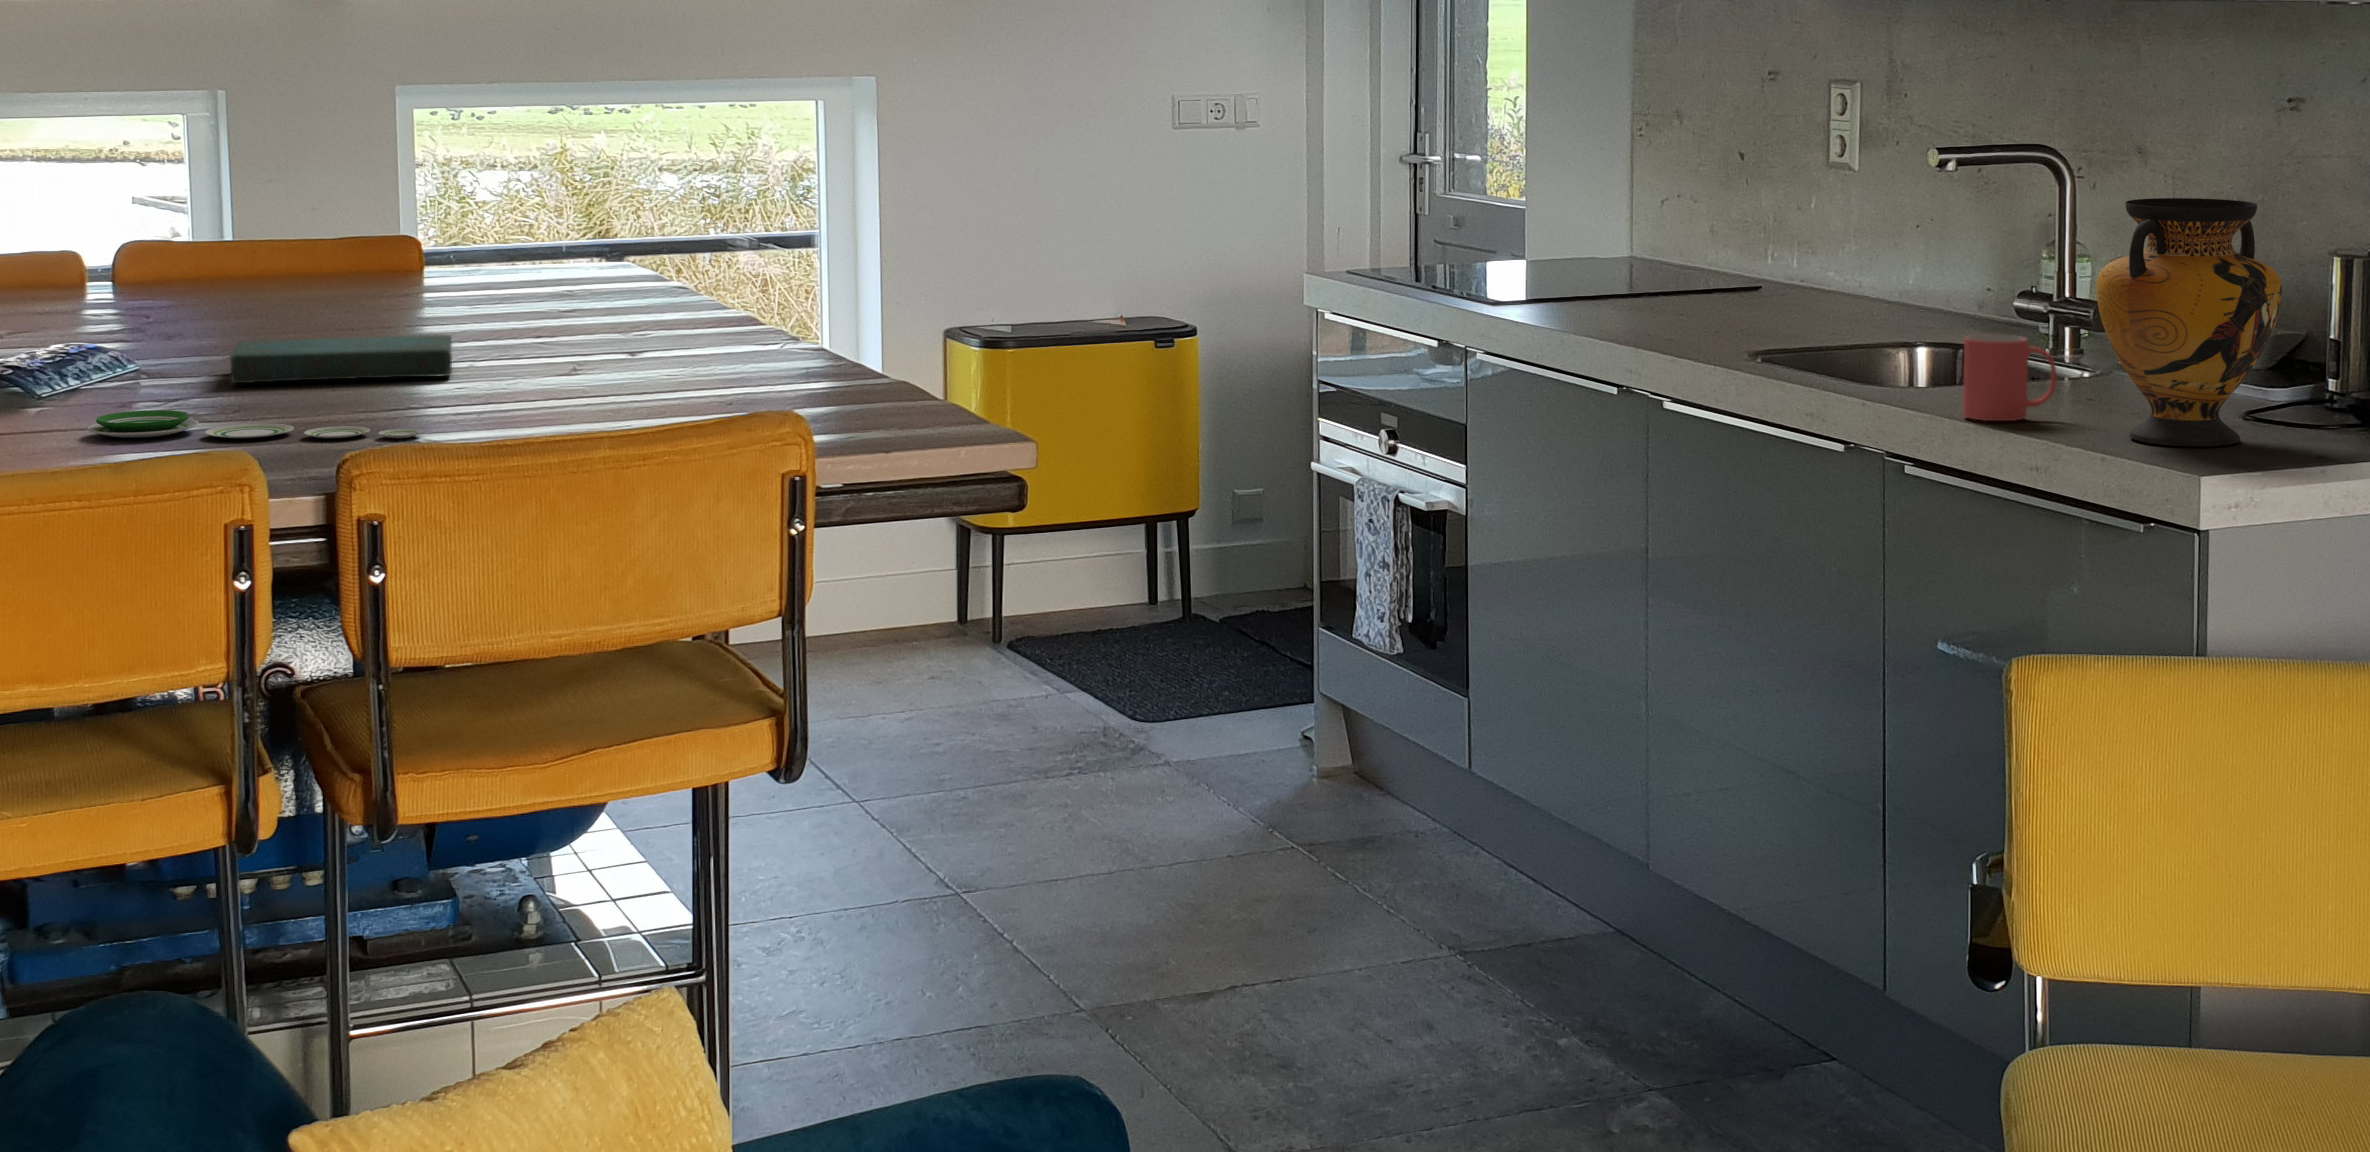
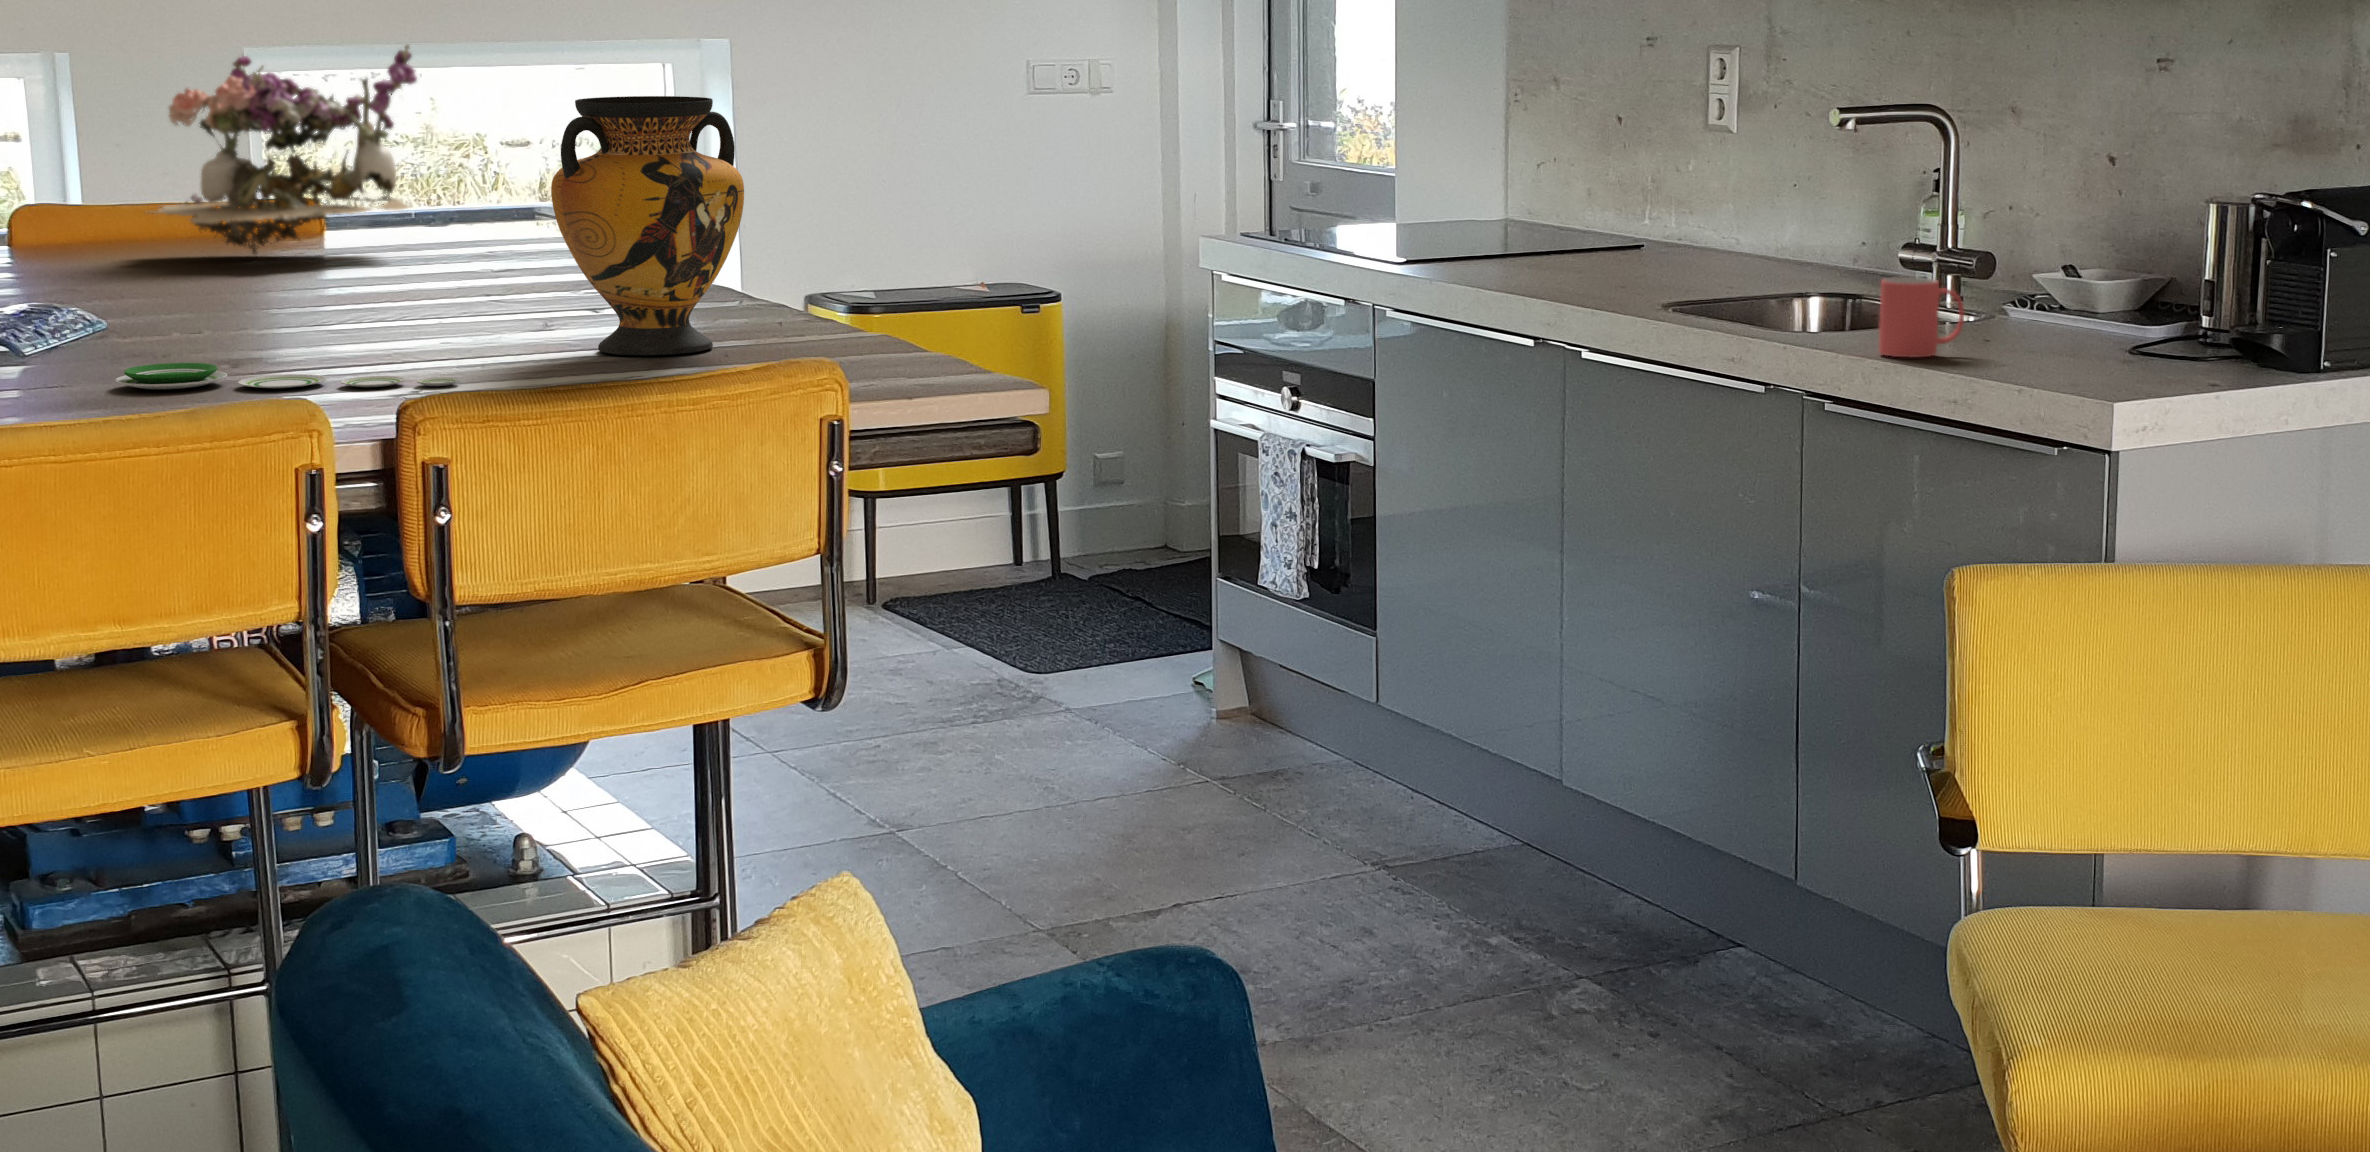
flower arrangement: none [222,85,491,295] -> present [153,45,417,254]
vase: present [2097,198,2282,447] -> present [551,96,744,355]
book: present [229,335,452,383] -> none [220,290,447,338]

